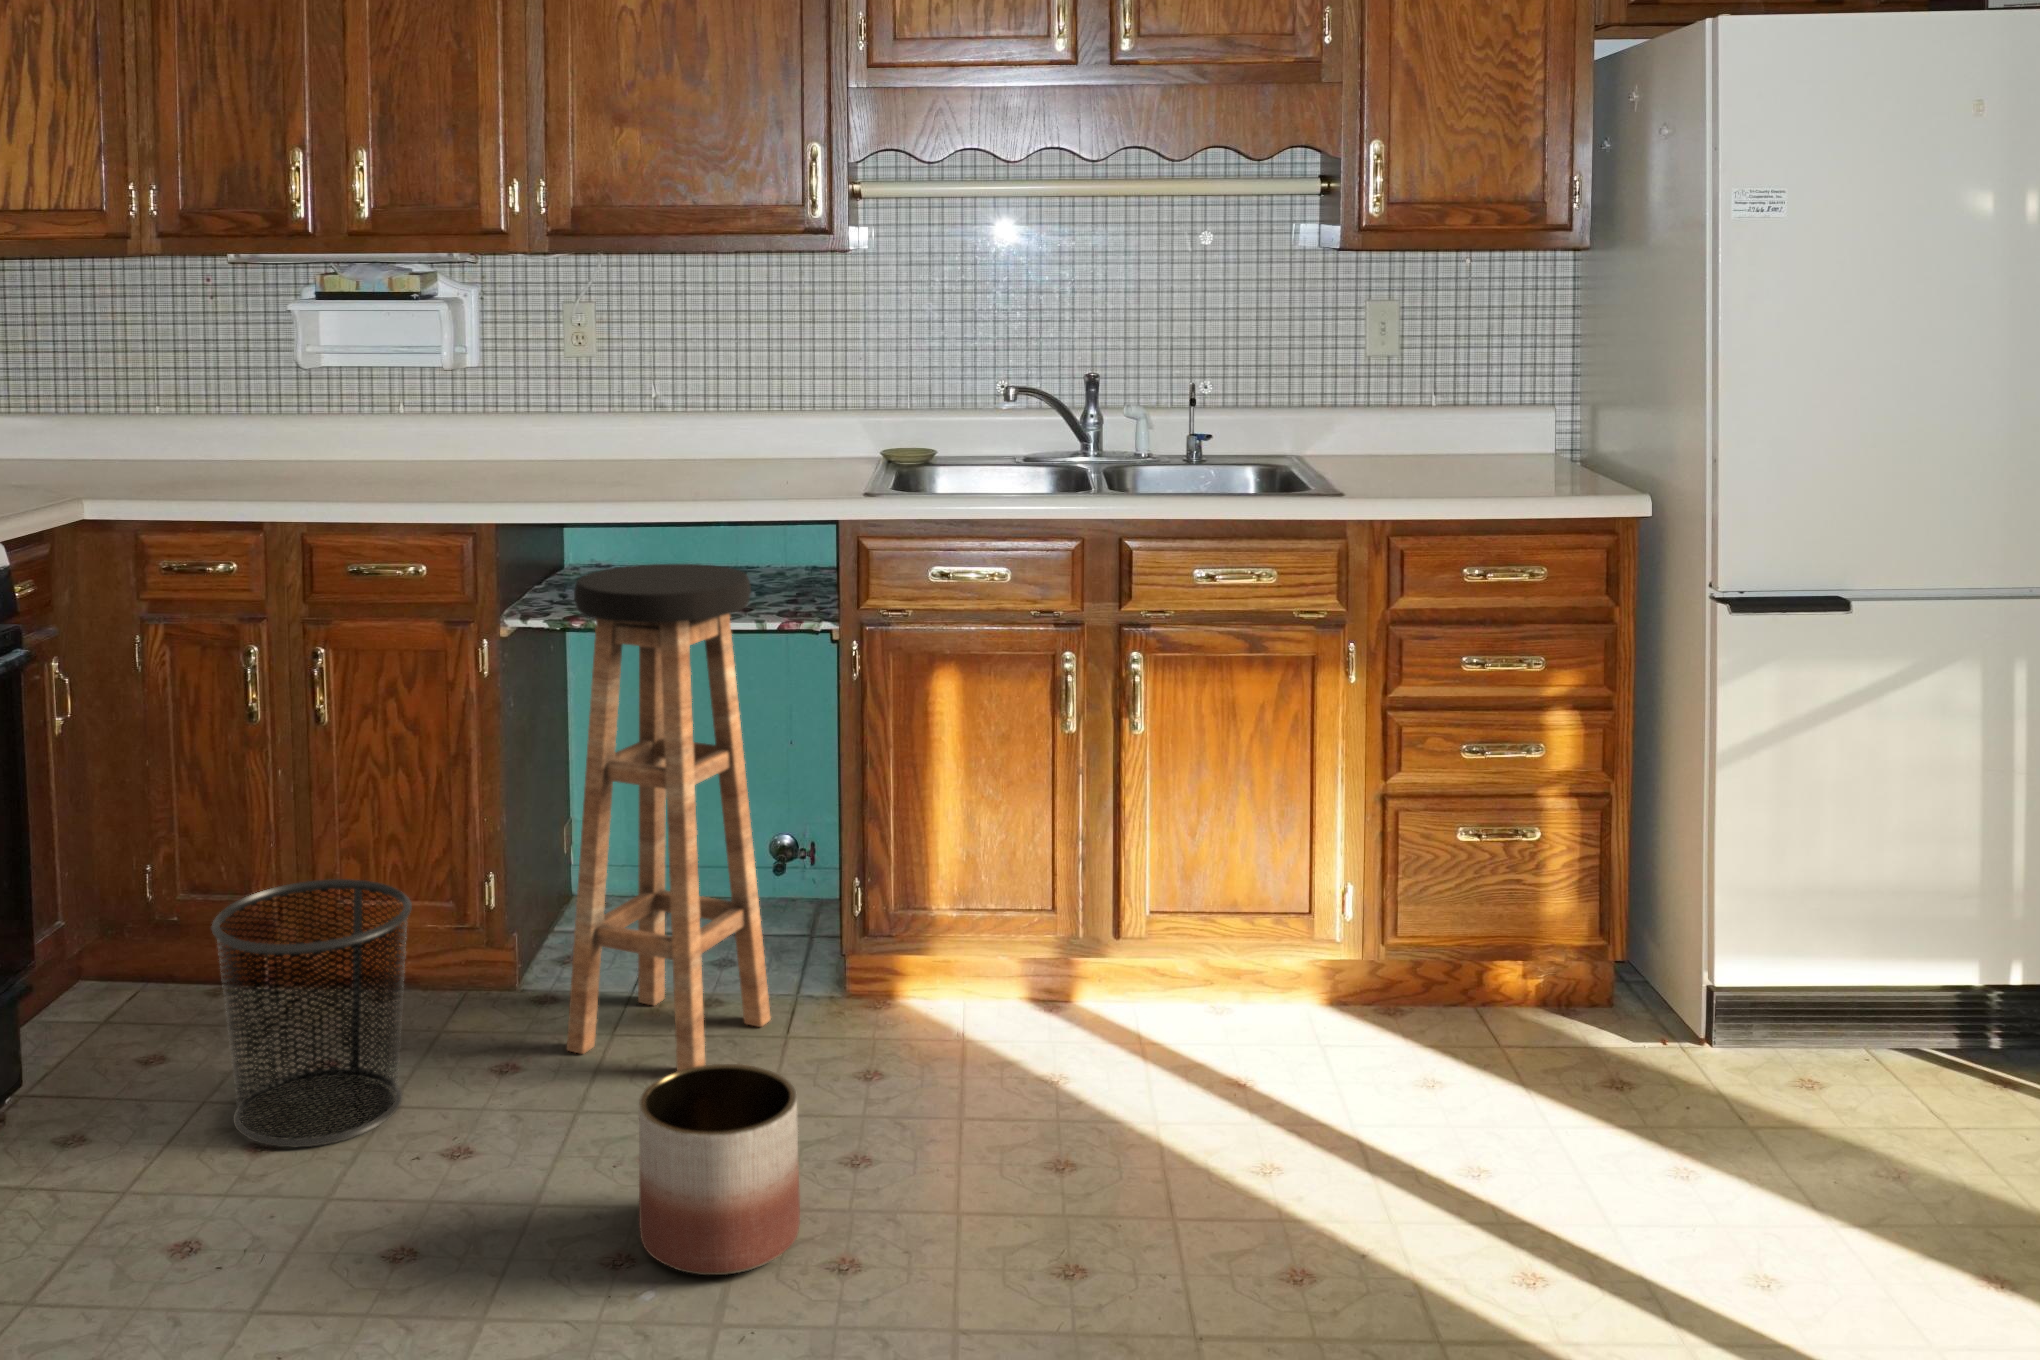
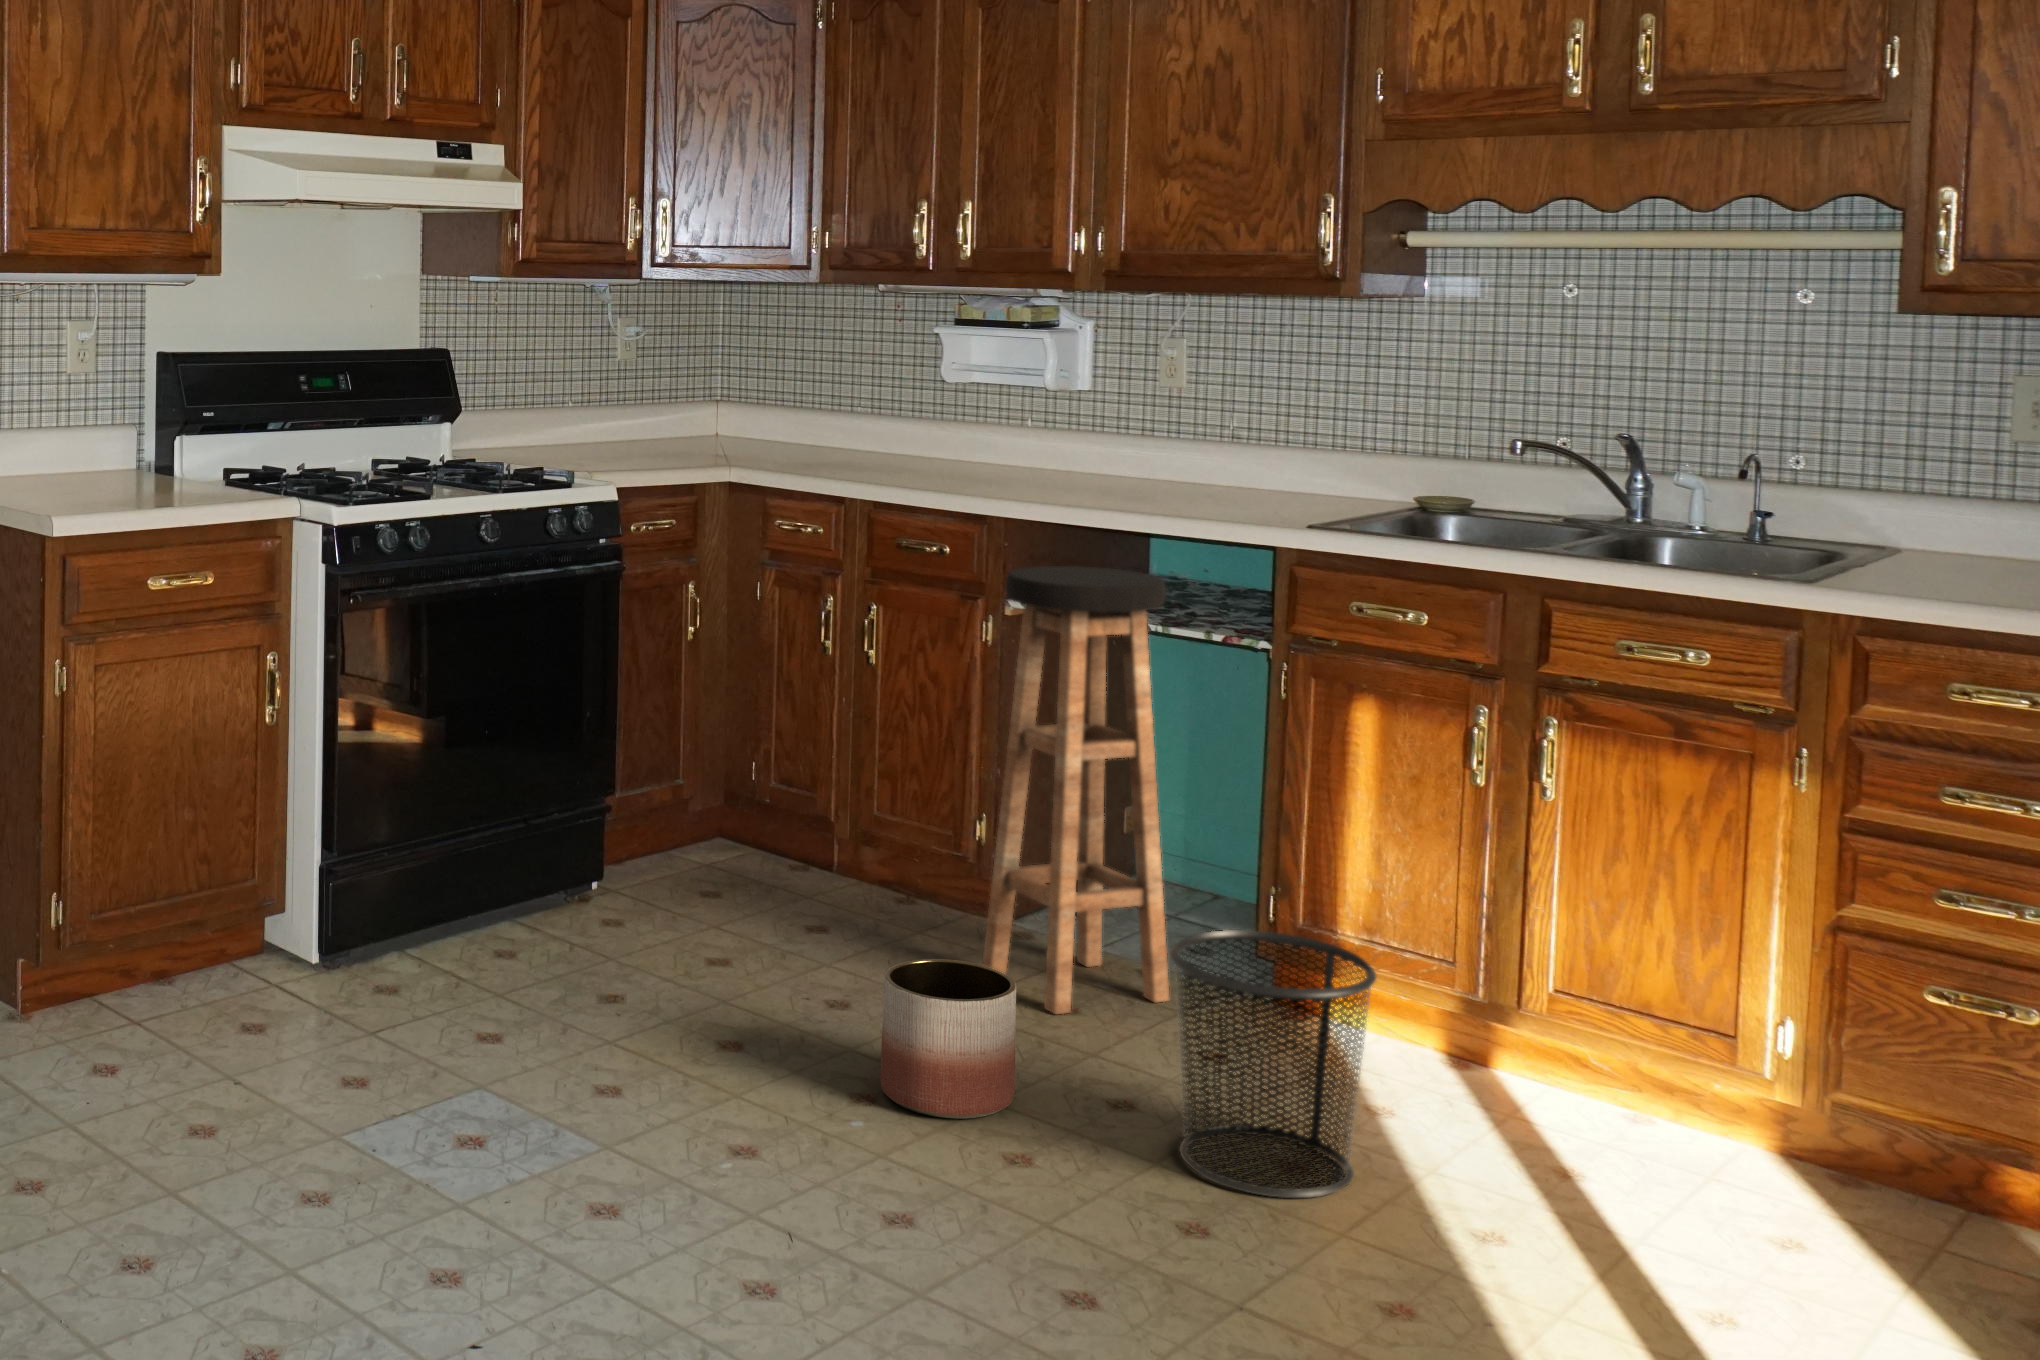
waste bin: present [212,879,412,1147] -> present [1170,930,1377,1198]

